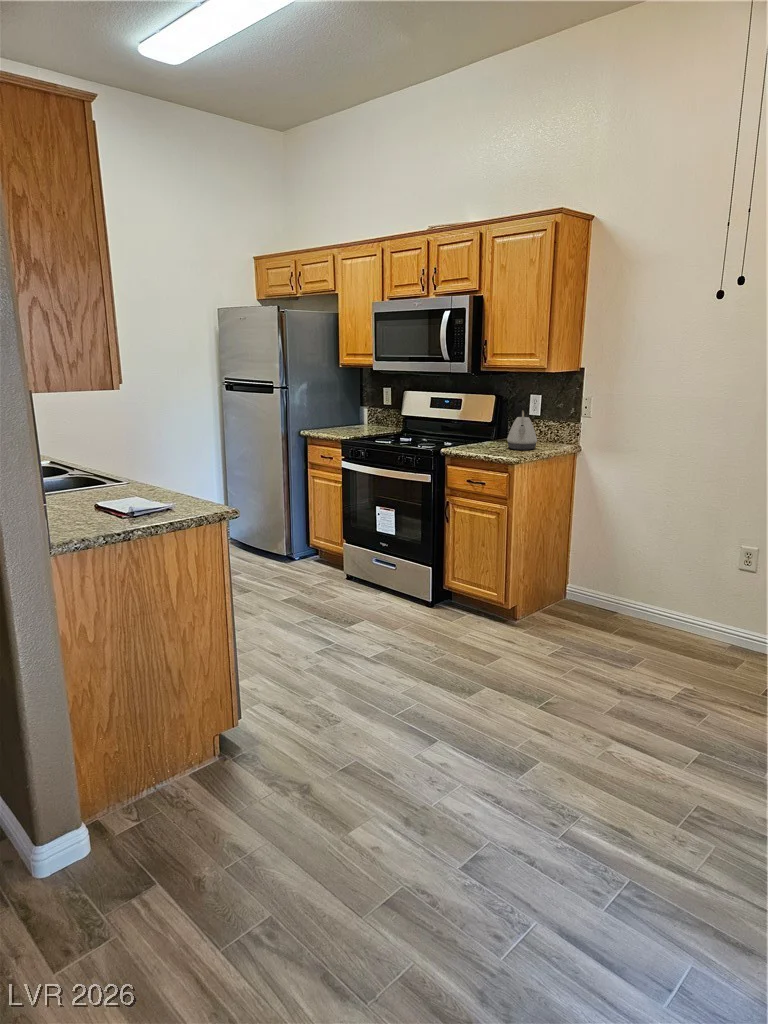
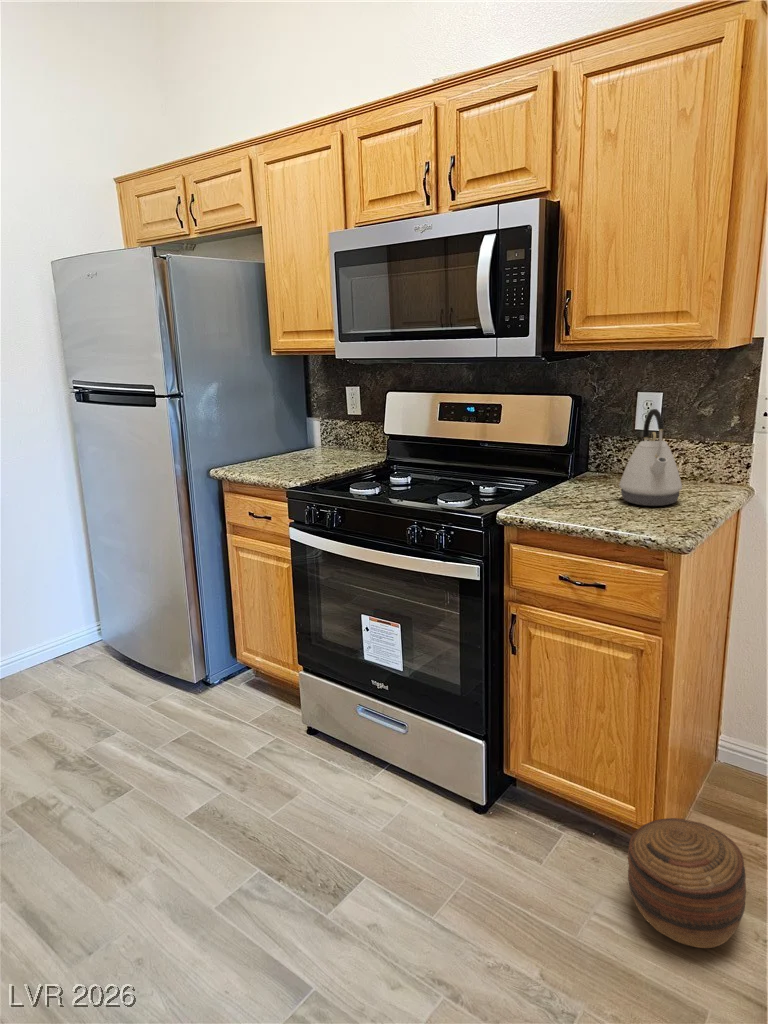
basket: none [485,595,536,646] -> present [628,818,746,948]

